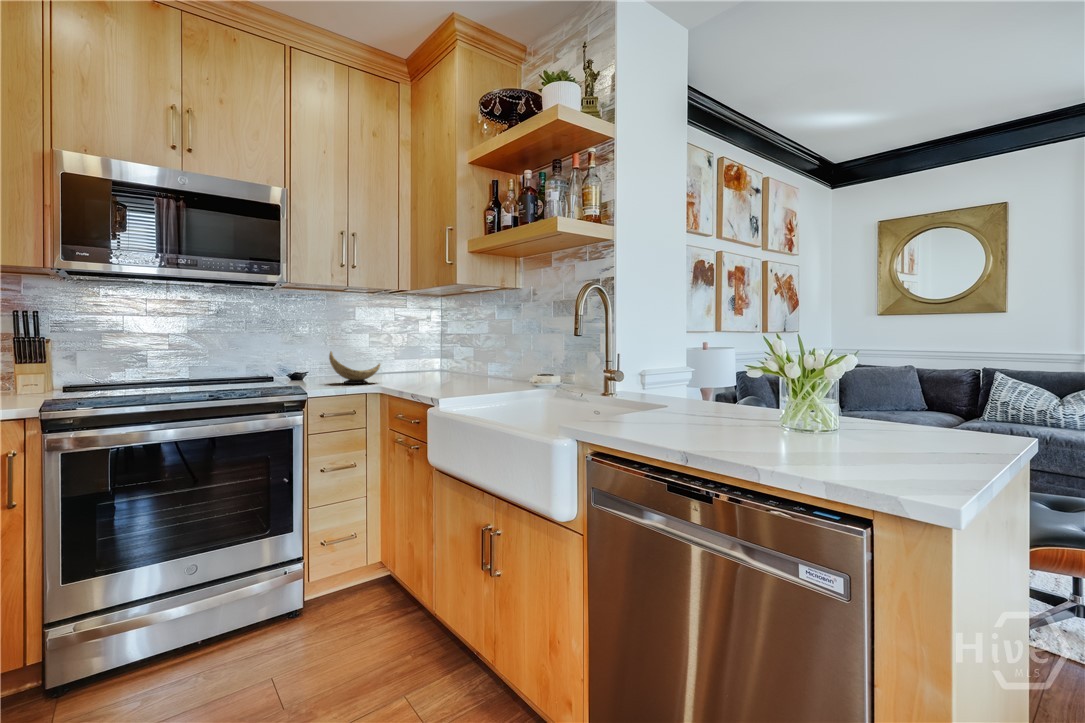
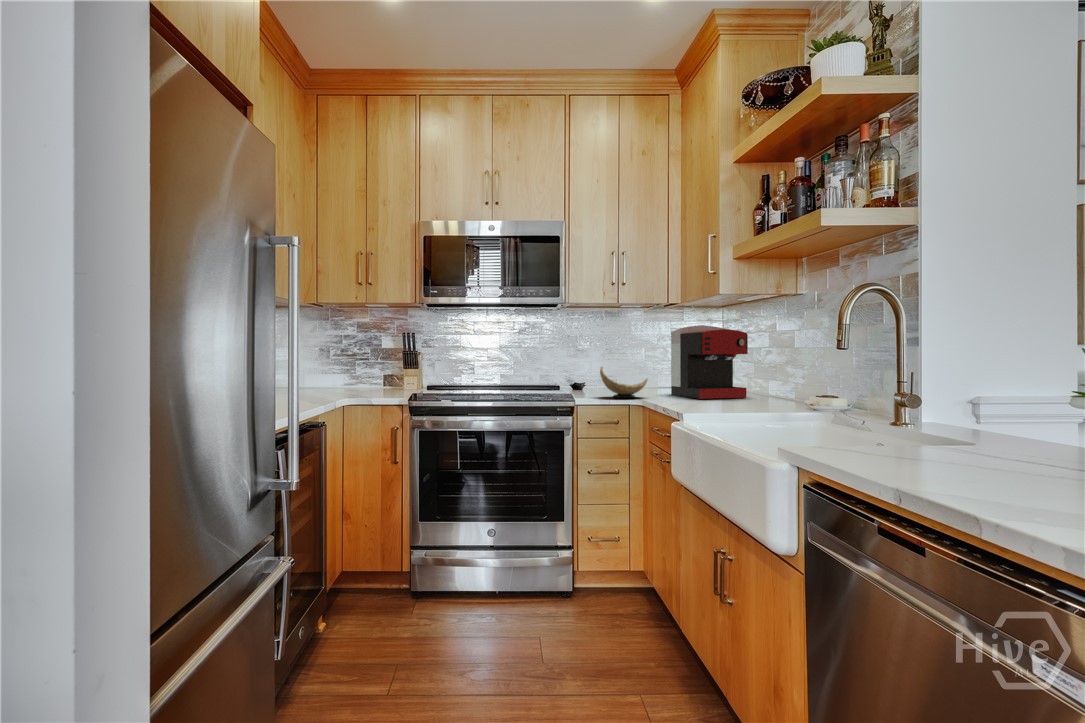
coffee maker: none [400,313,472,382] -> present [671,325,748,399]

